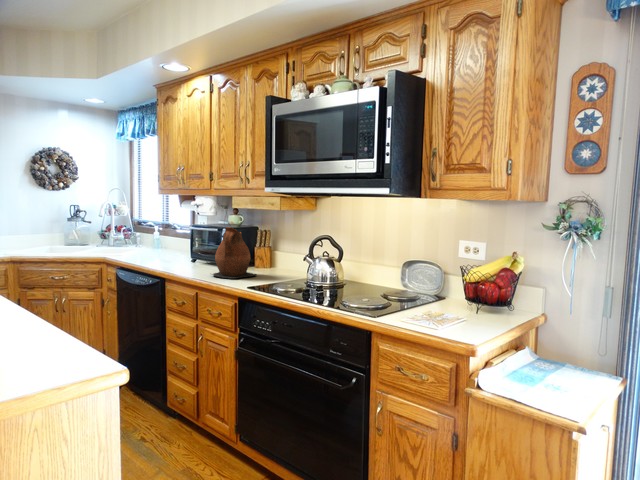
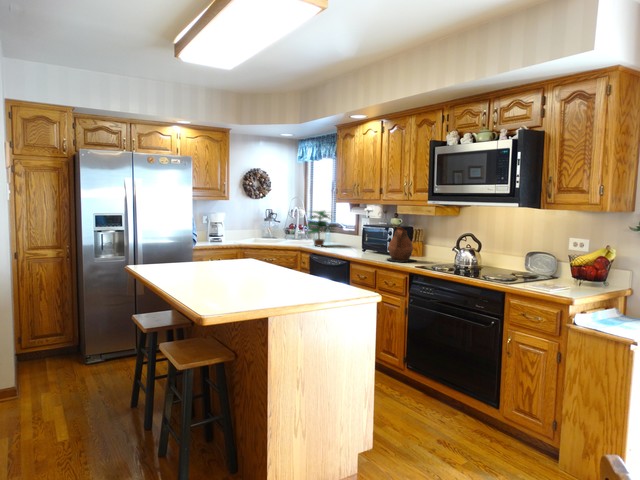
potted plant: none [112,205,164,255] -> present [306,211,335,246]

